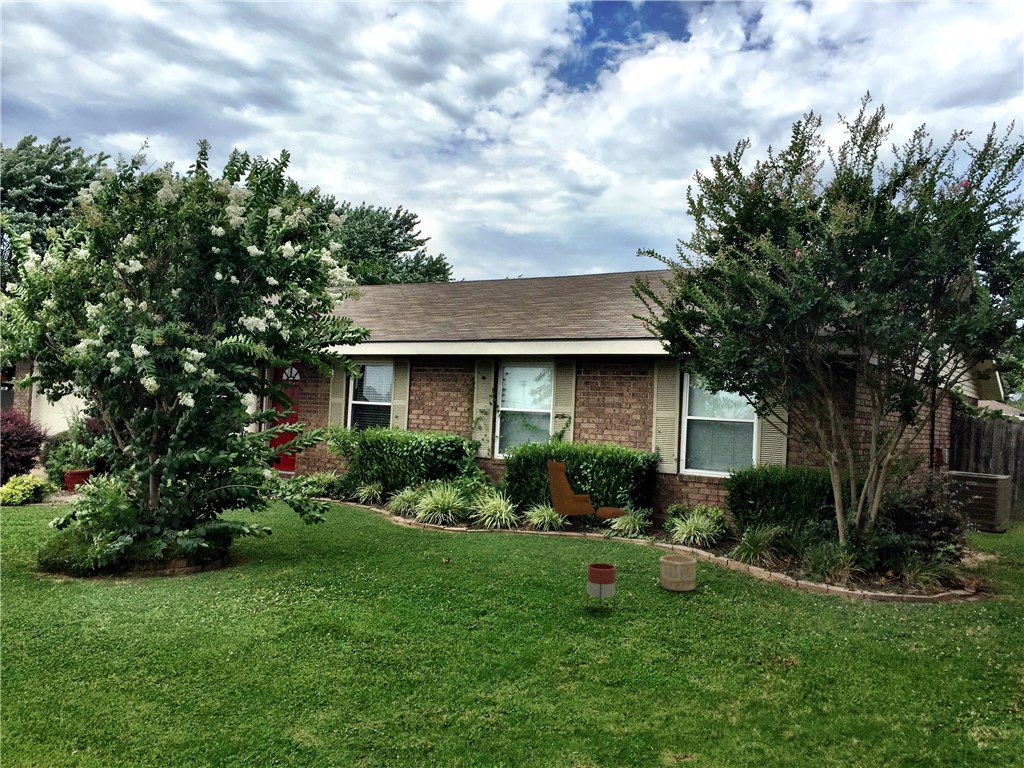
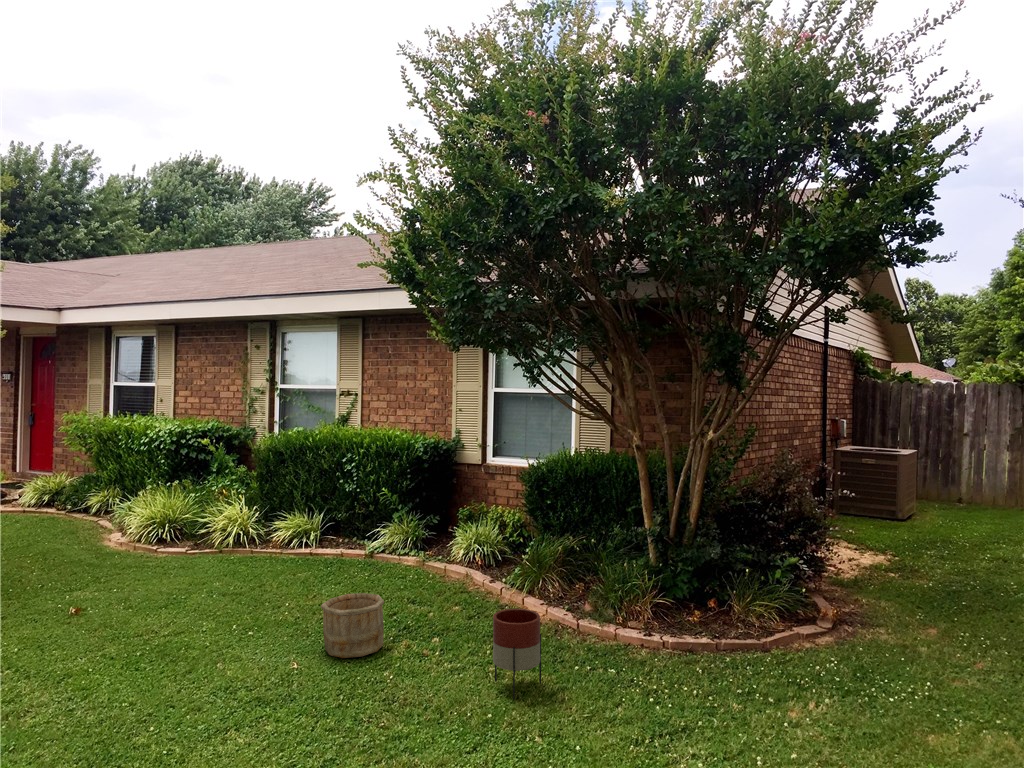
lounge chair: present [547,460,626,535] -> none [275,449,398,553]
planter: present [587,563,616,613] -> present [493,609,541,699]

